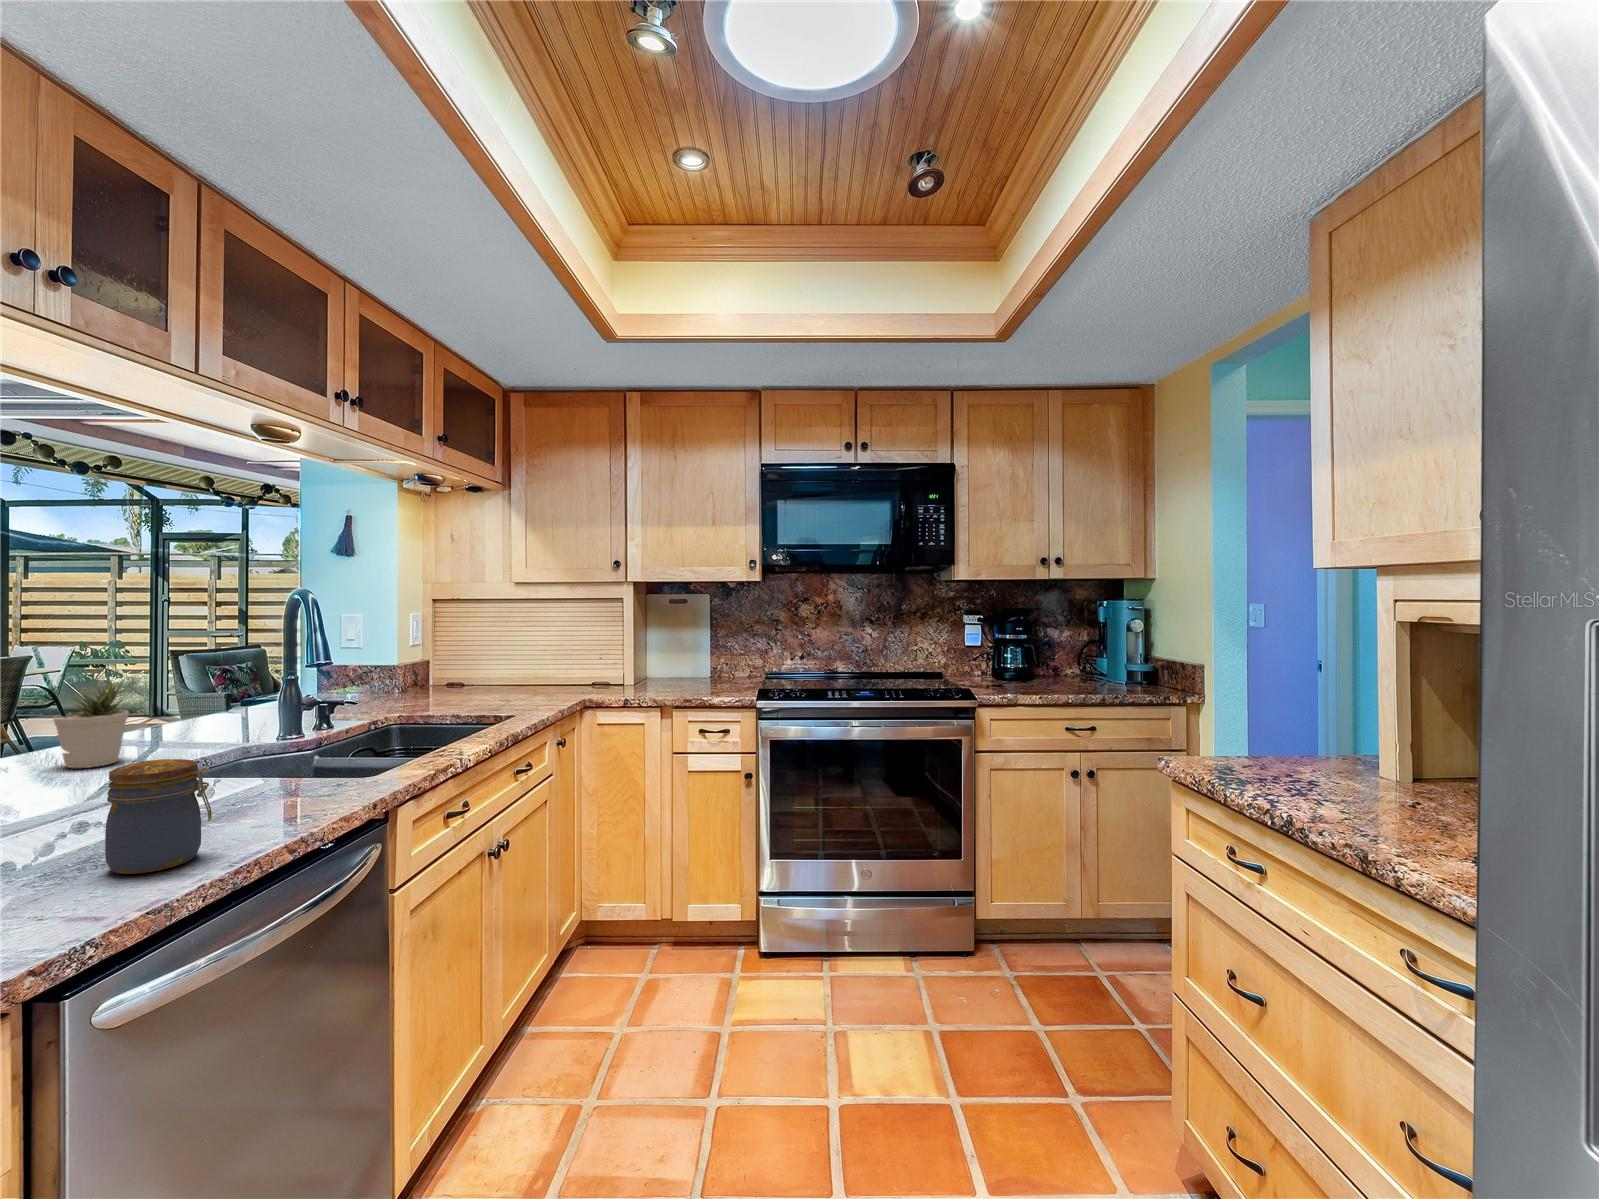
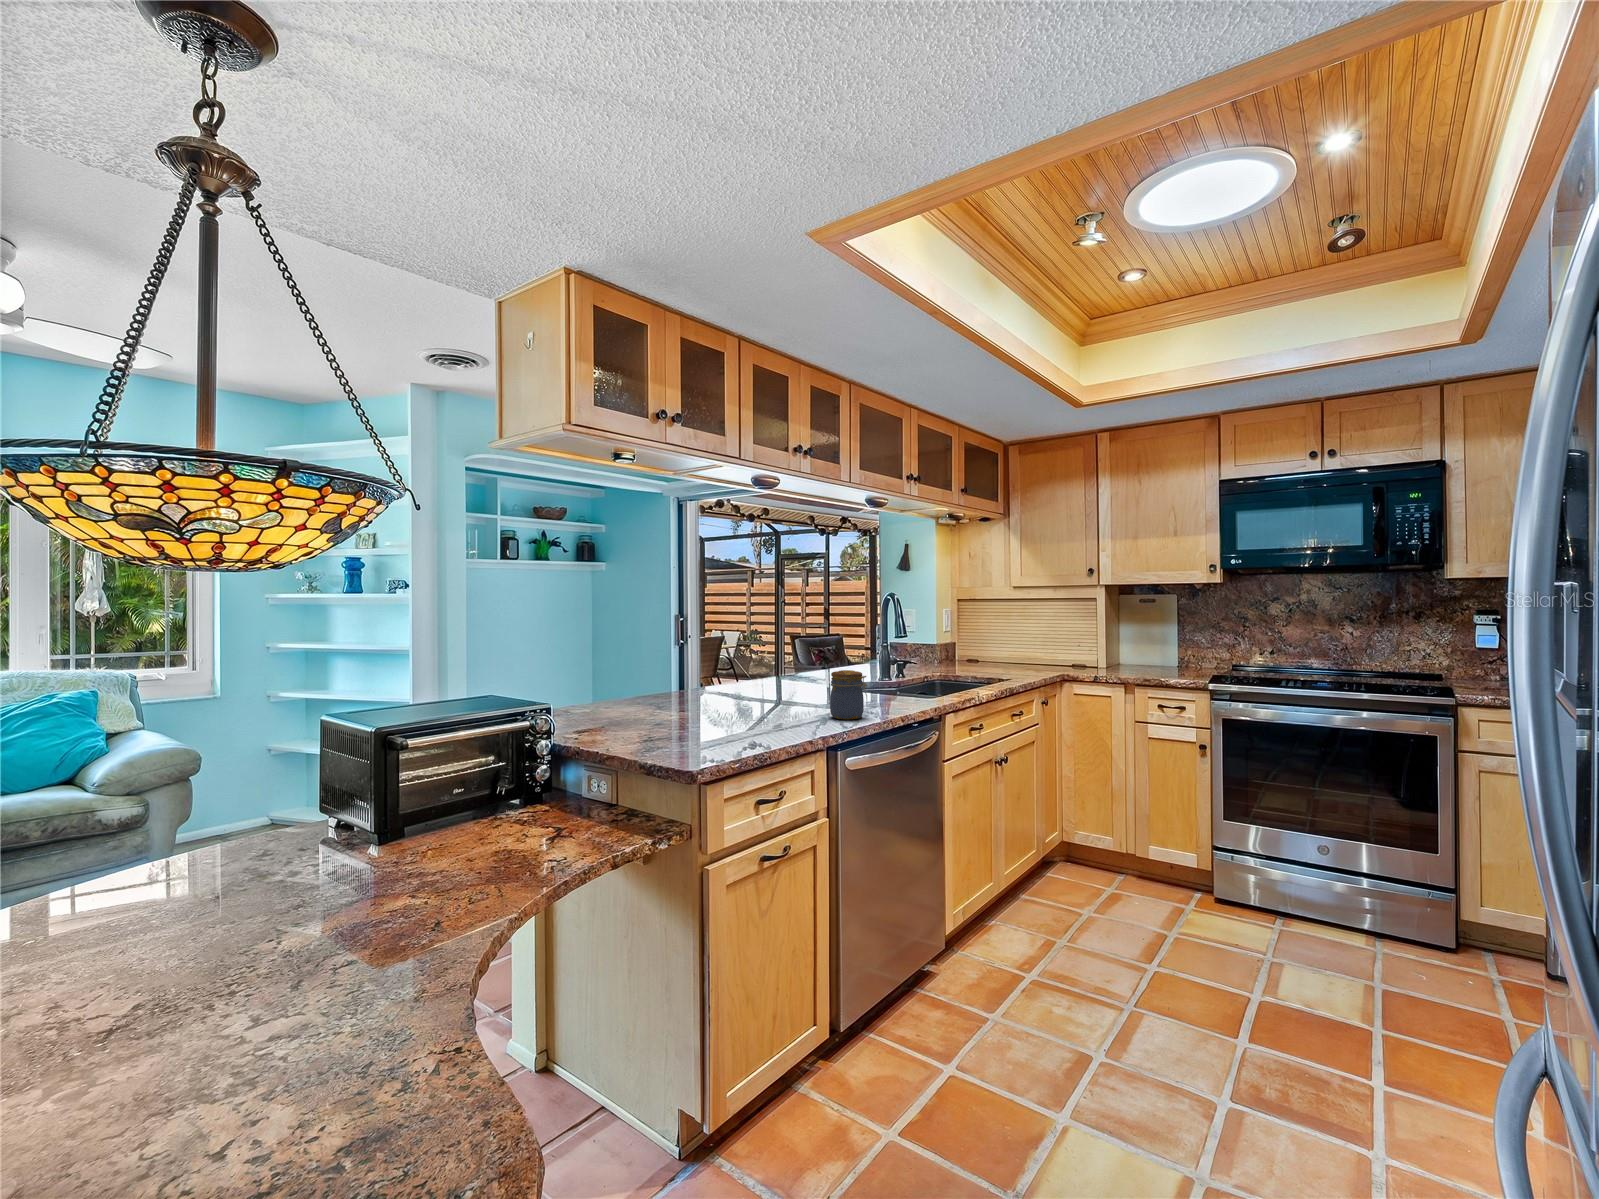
potted plant: present [54,682,128,768] -> none [784,639,814,685]

